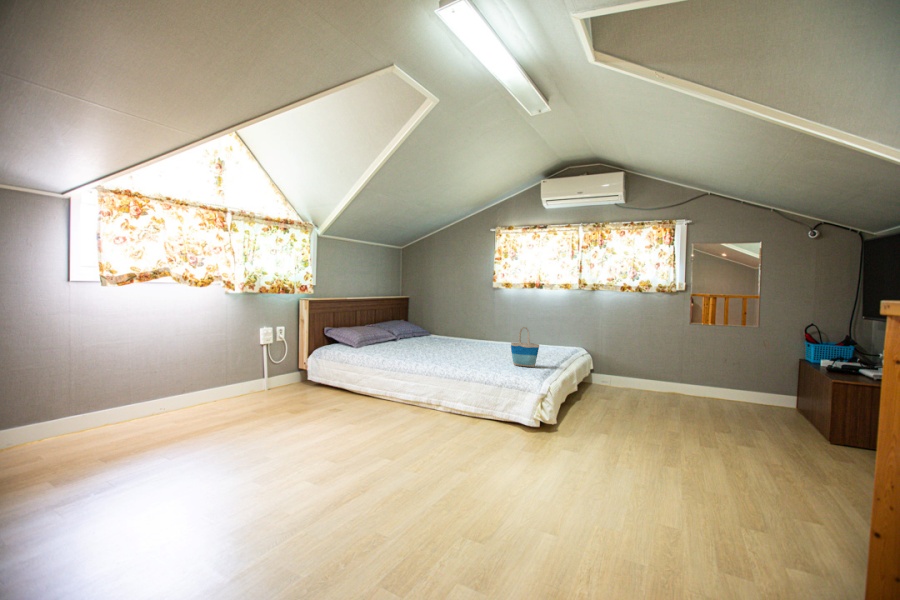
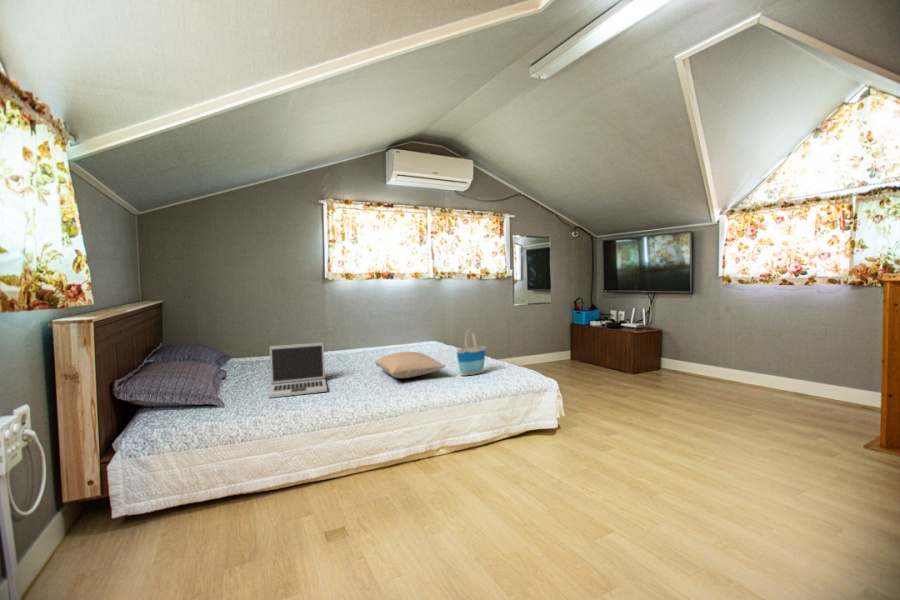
laptop: none [398,323,439,354] -> present [269,343,327,398]
pillow: none [458,340,512,358] -> present [375,352,445,378]

